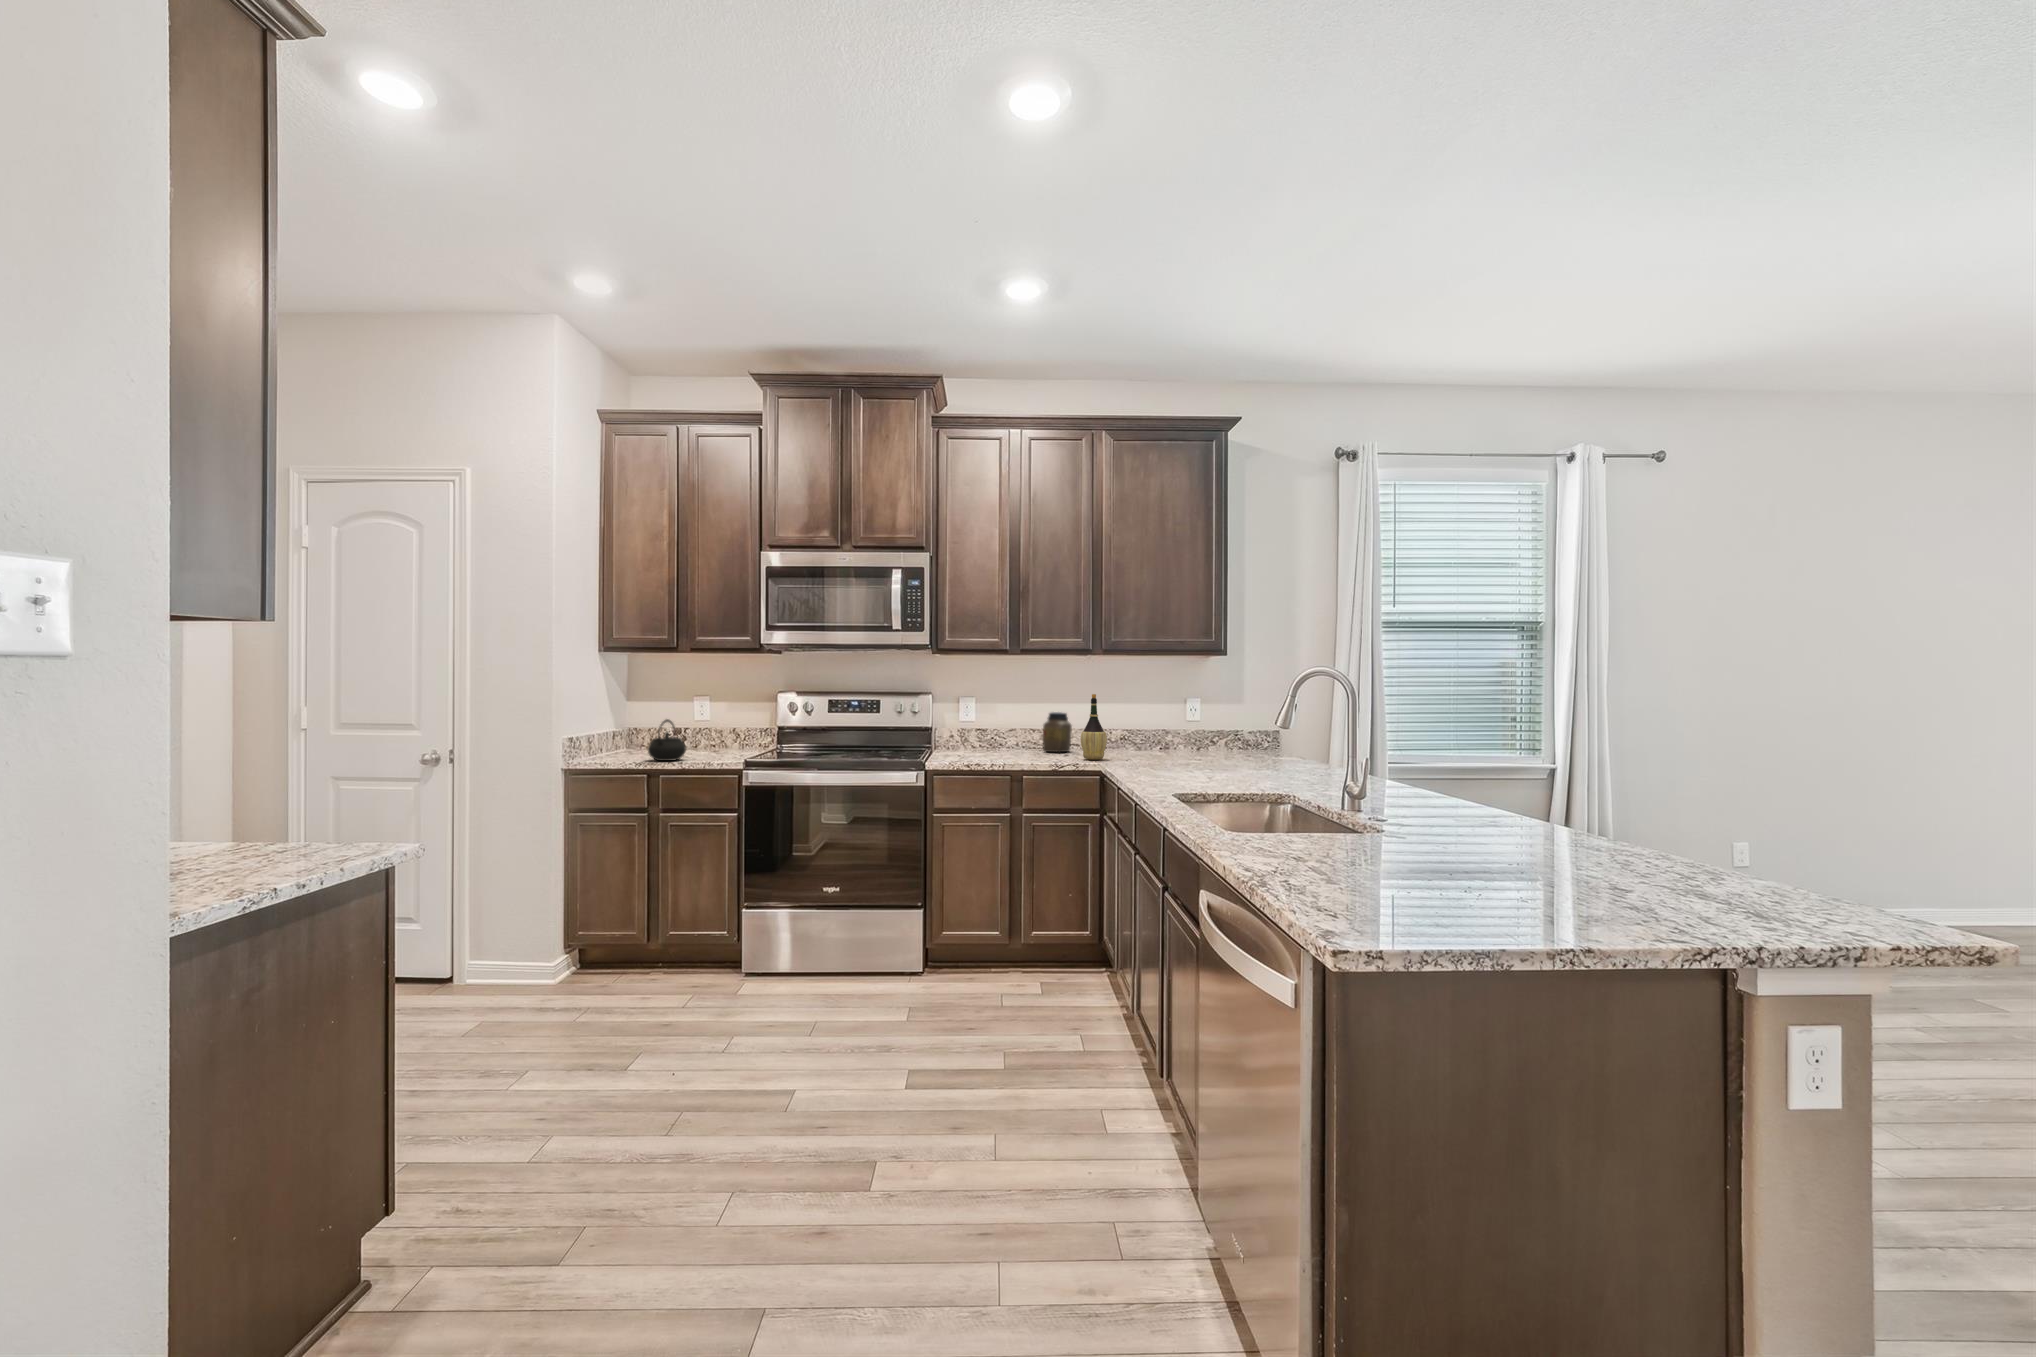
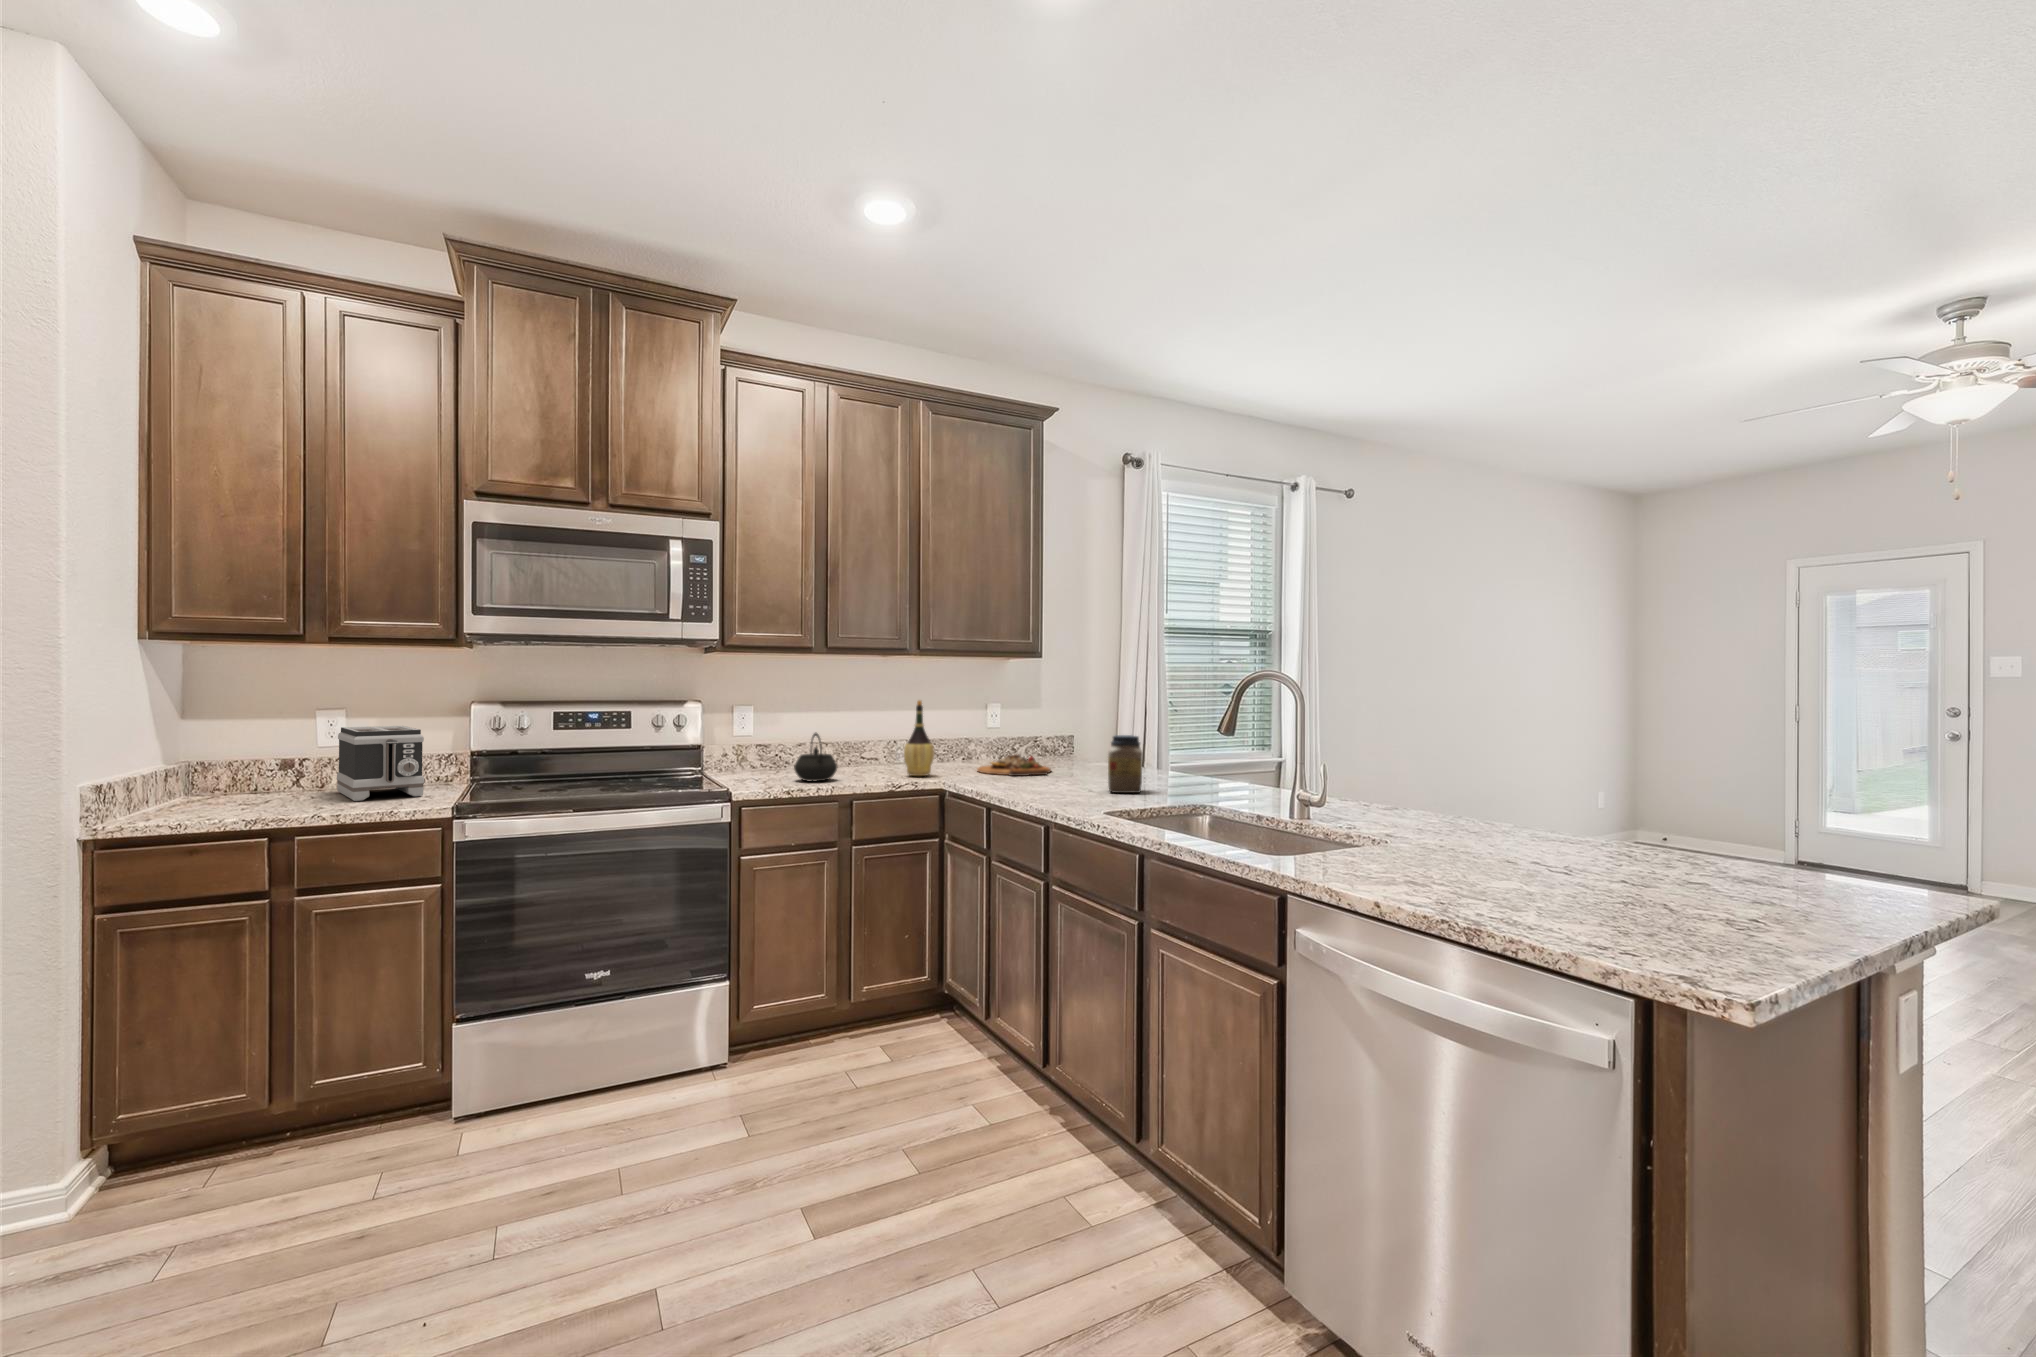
toaster: none [700,707,741,756] -> present [337,726,424,801]
jar: present [1043,712,1072,753] -> present [1108,735,1142,793]
kettle: present [648,719,686,761] -> present [794,733,837,782]
cutting board: none [1153,745,1223,764] -> present [977,754,1051,776]

